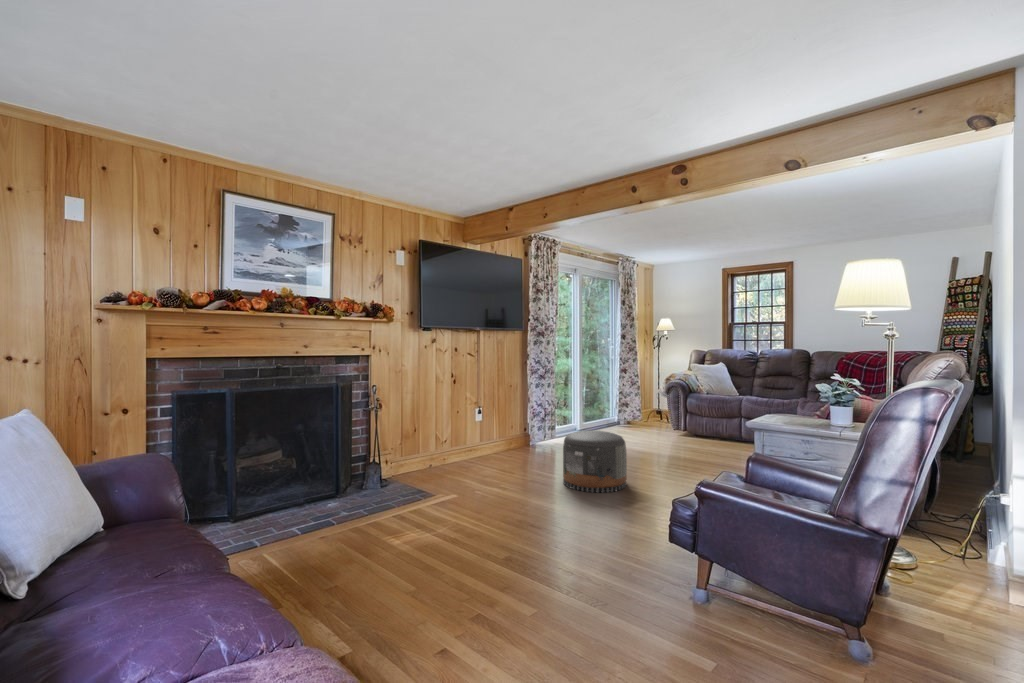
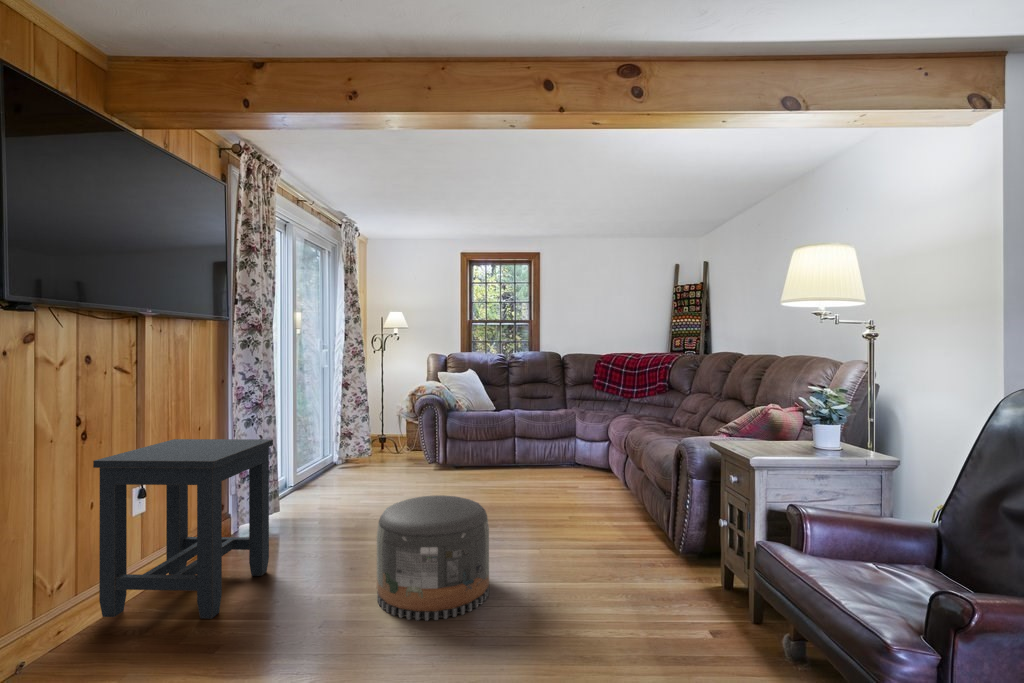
side table: none [458,390,533,470] -> present [93,439,273,619]

